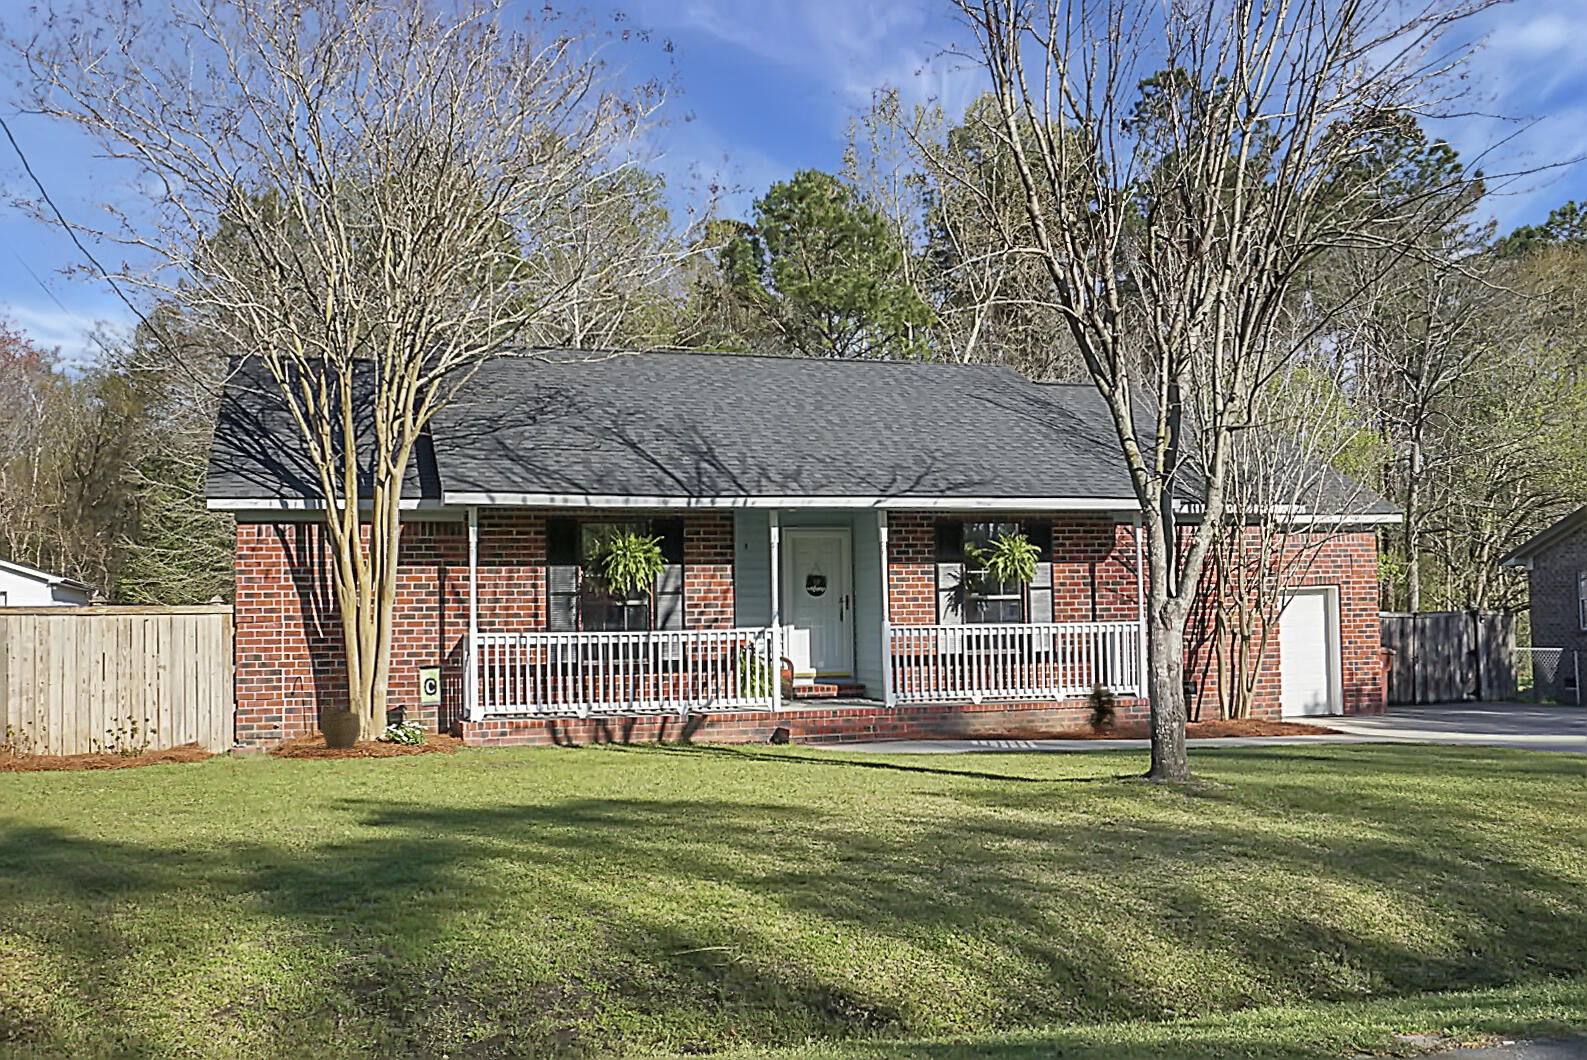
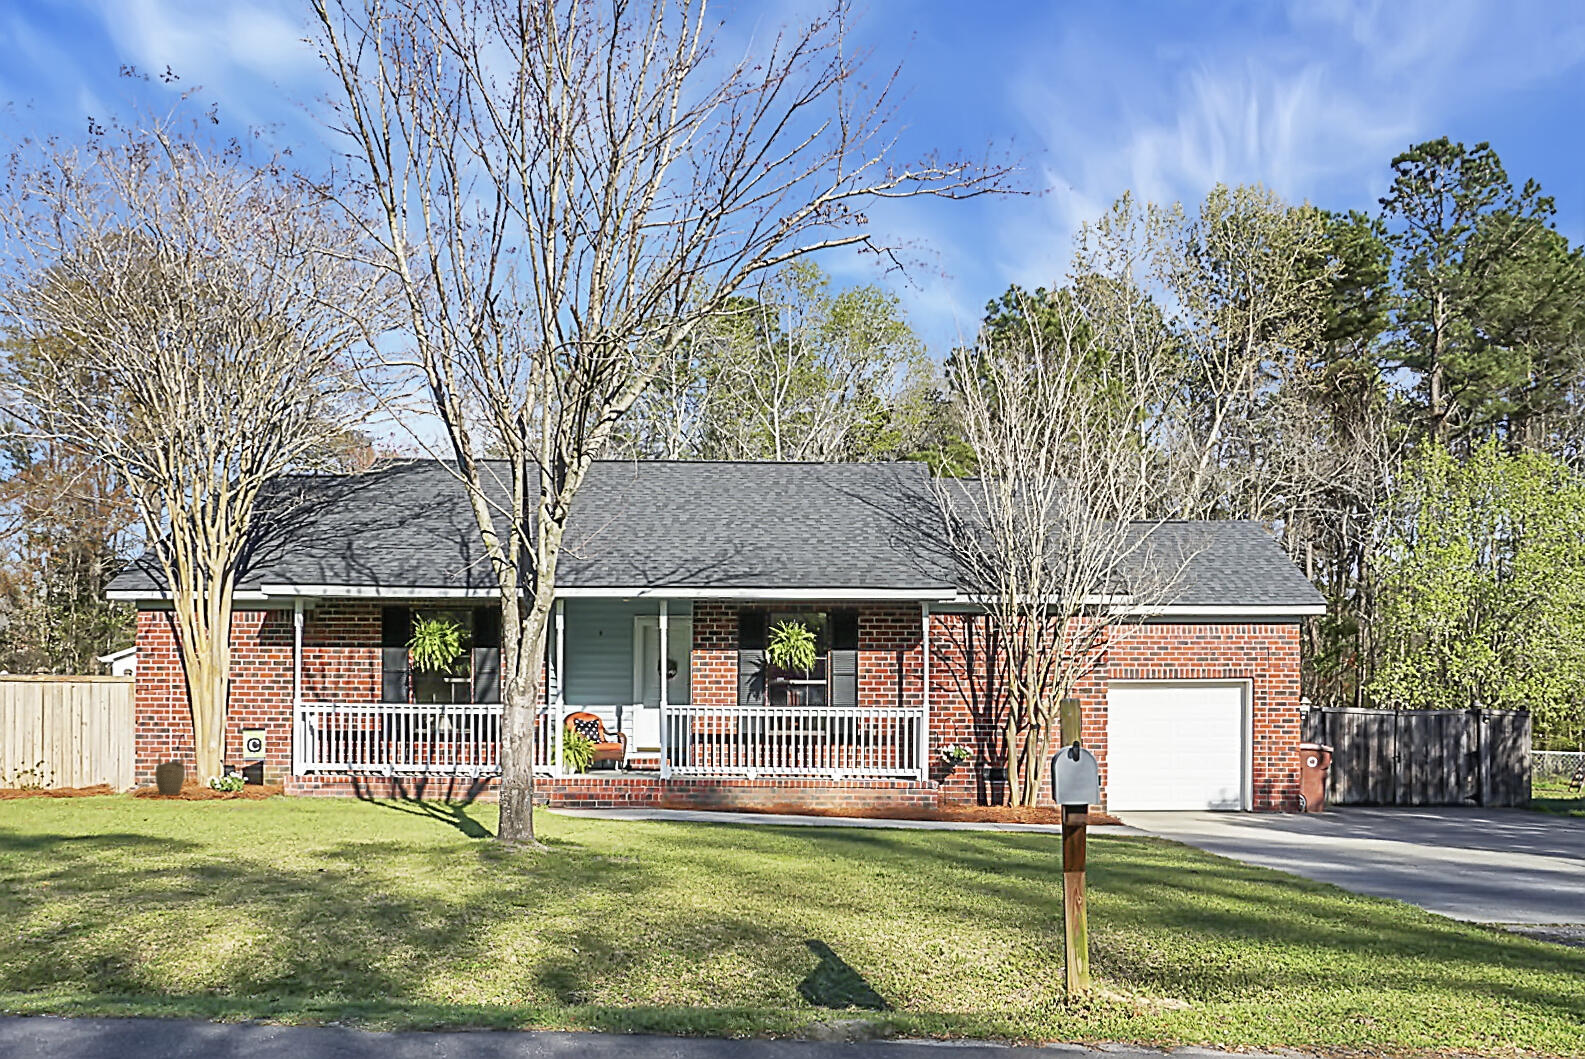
decorative plant: present [1084,683,1116,735] -> none [820,768,855,819]

